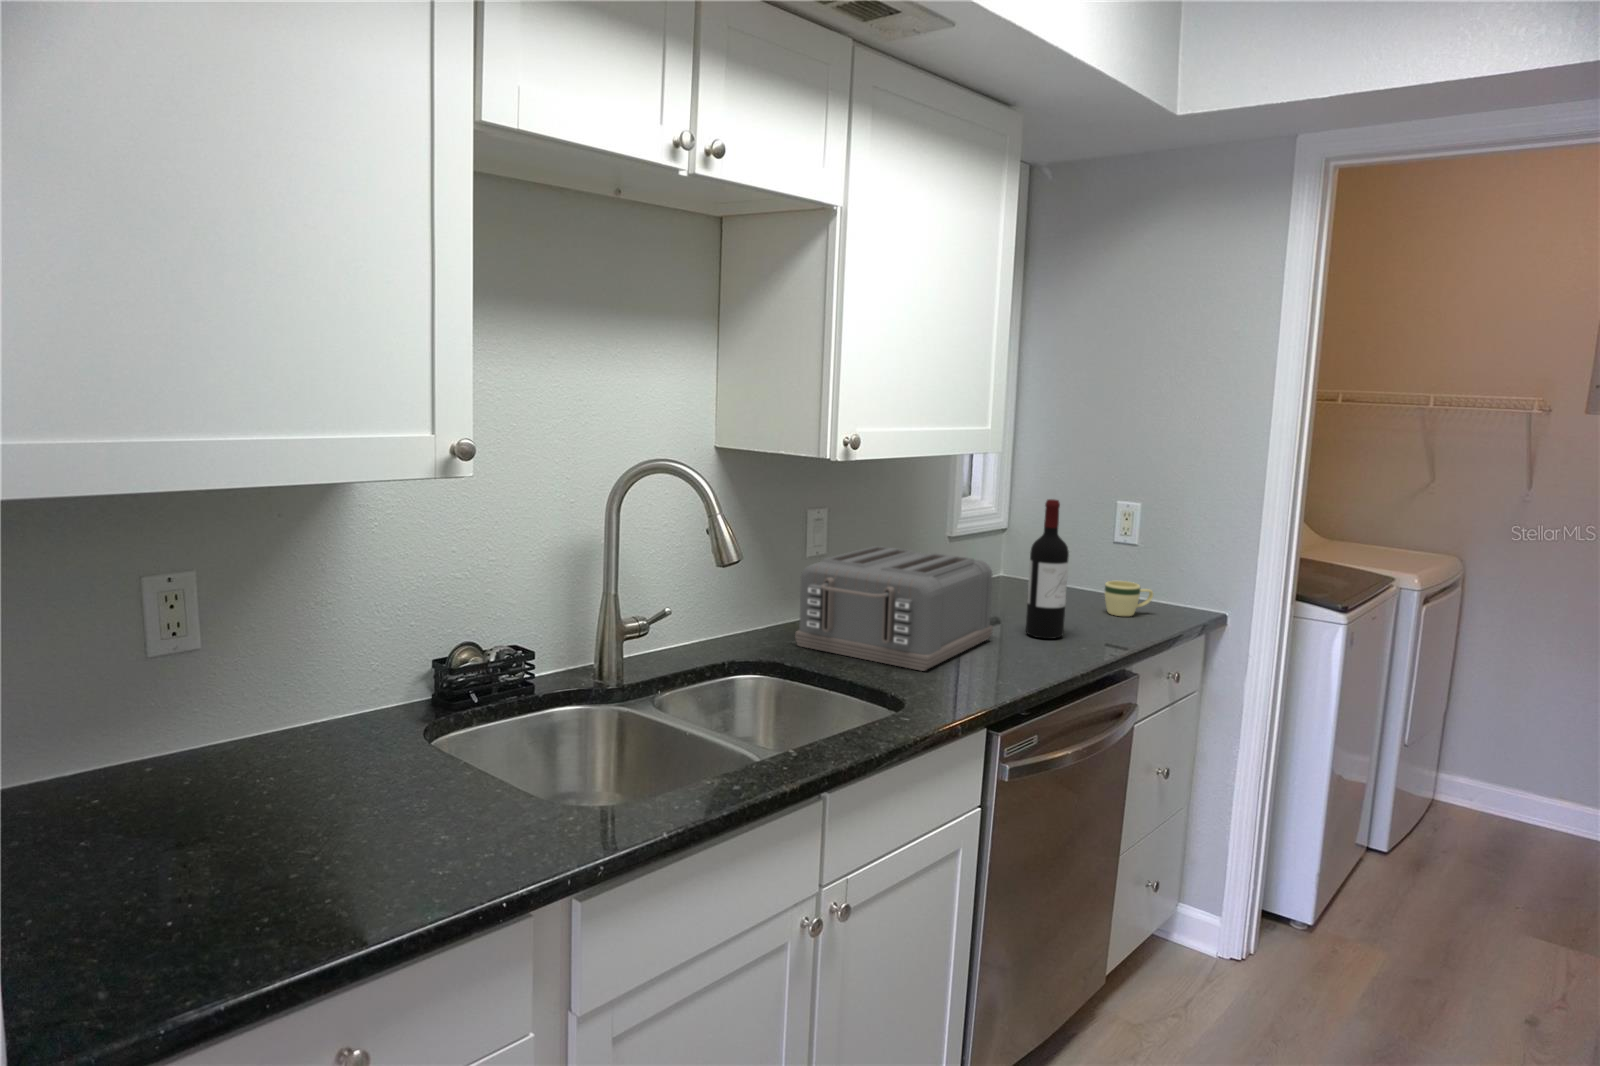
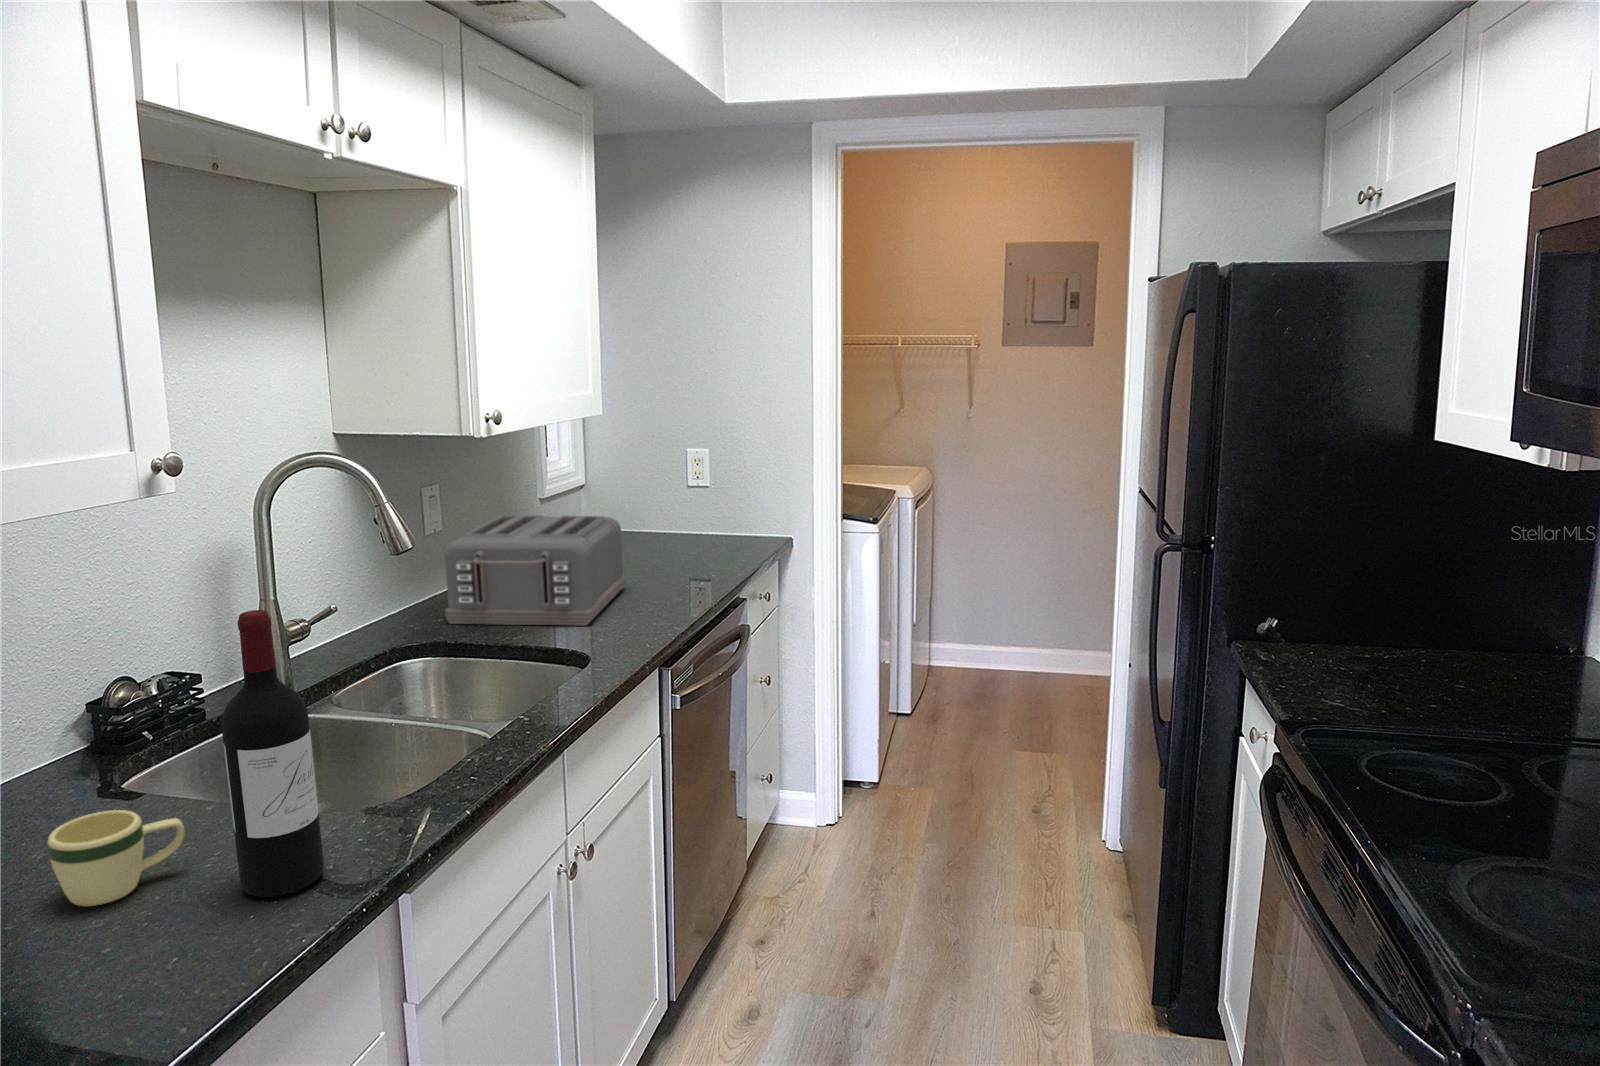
wine bottle: present [1026,499,1069,639] -> present [222,610,324,897]
mug: present [1104,581,1153,616] -> present [48,810,184,906]

